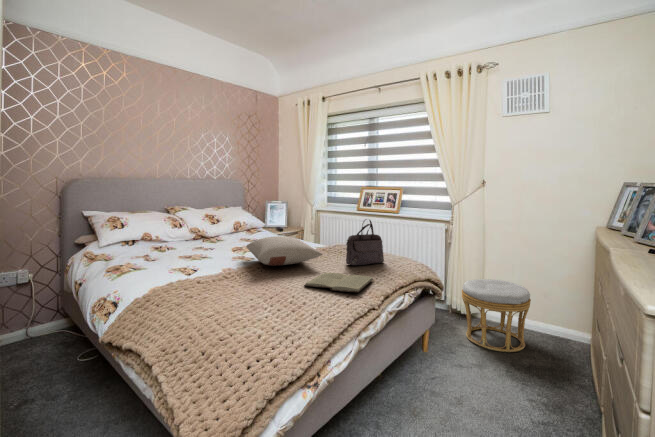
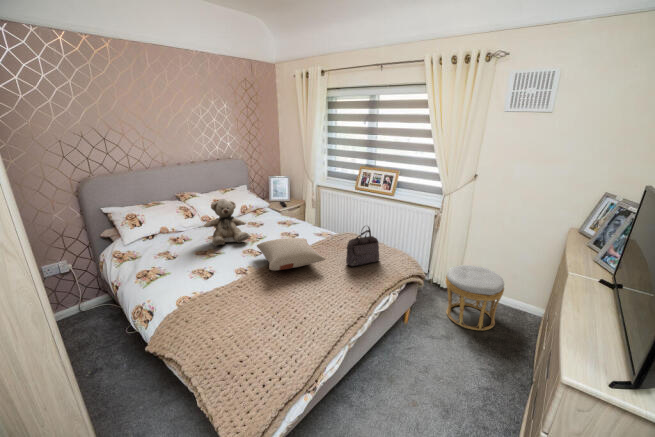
teddy bear: none [191,203,240,251] -> present [204,199,250,246]
book: present [304,273,373,292] -> none [310,277,370,308]

